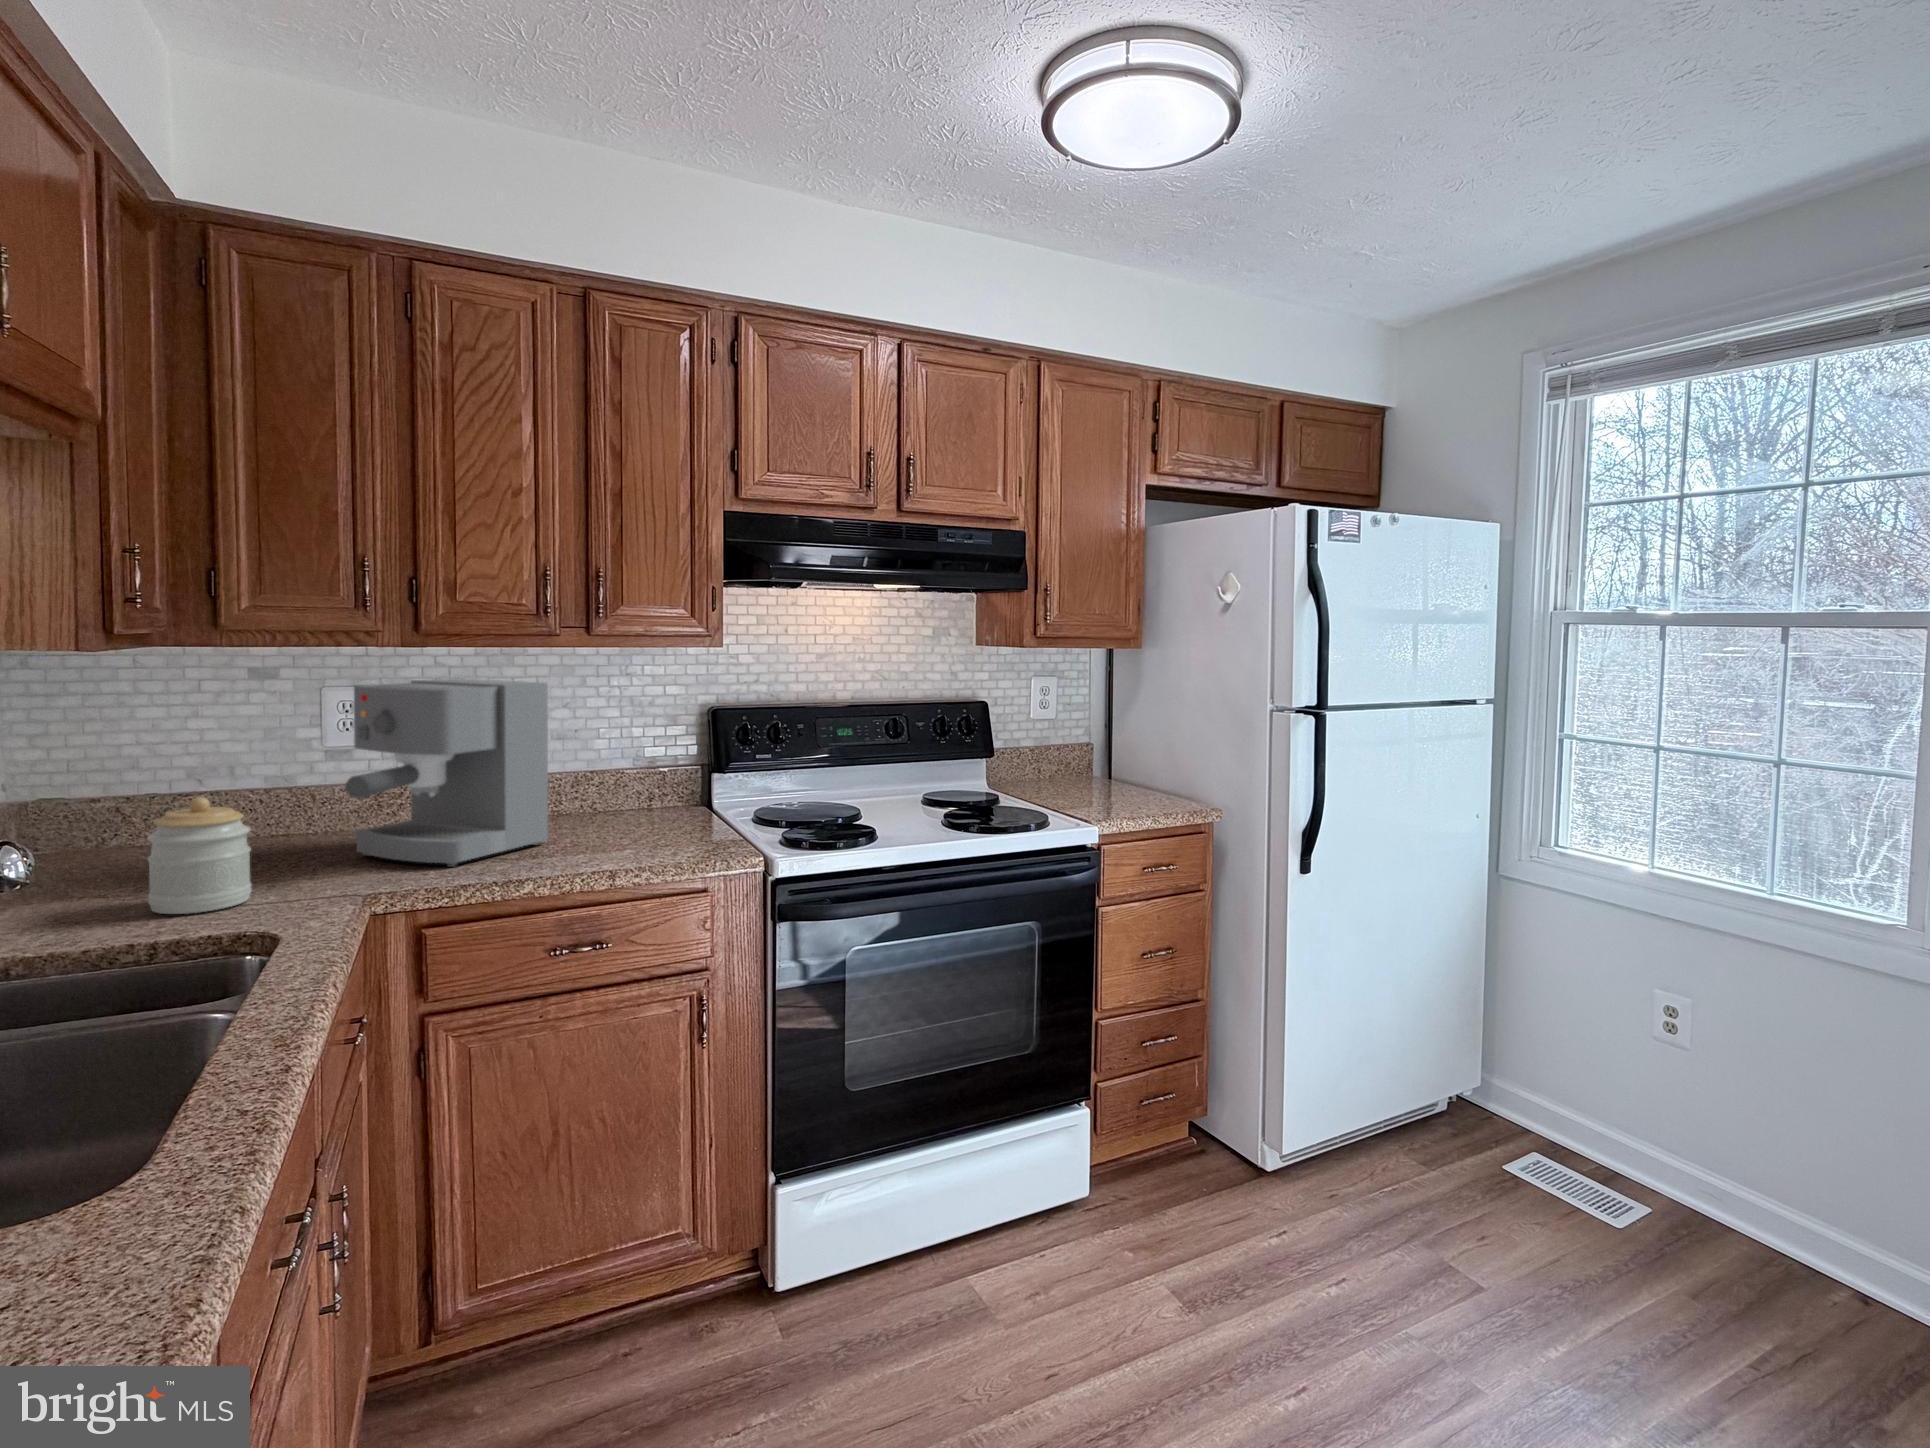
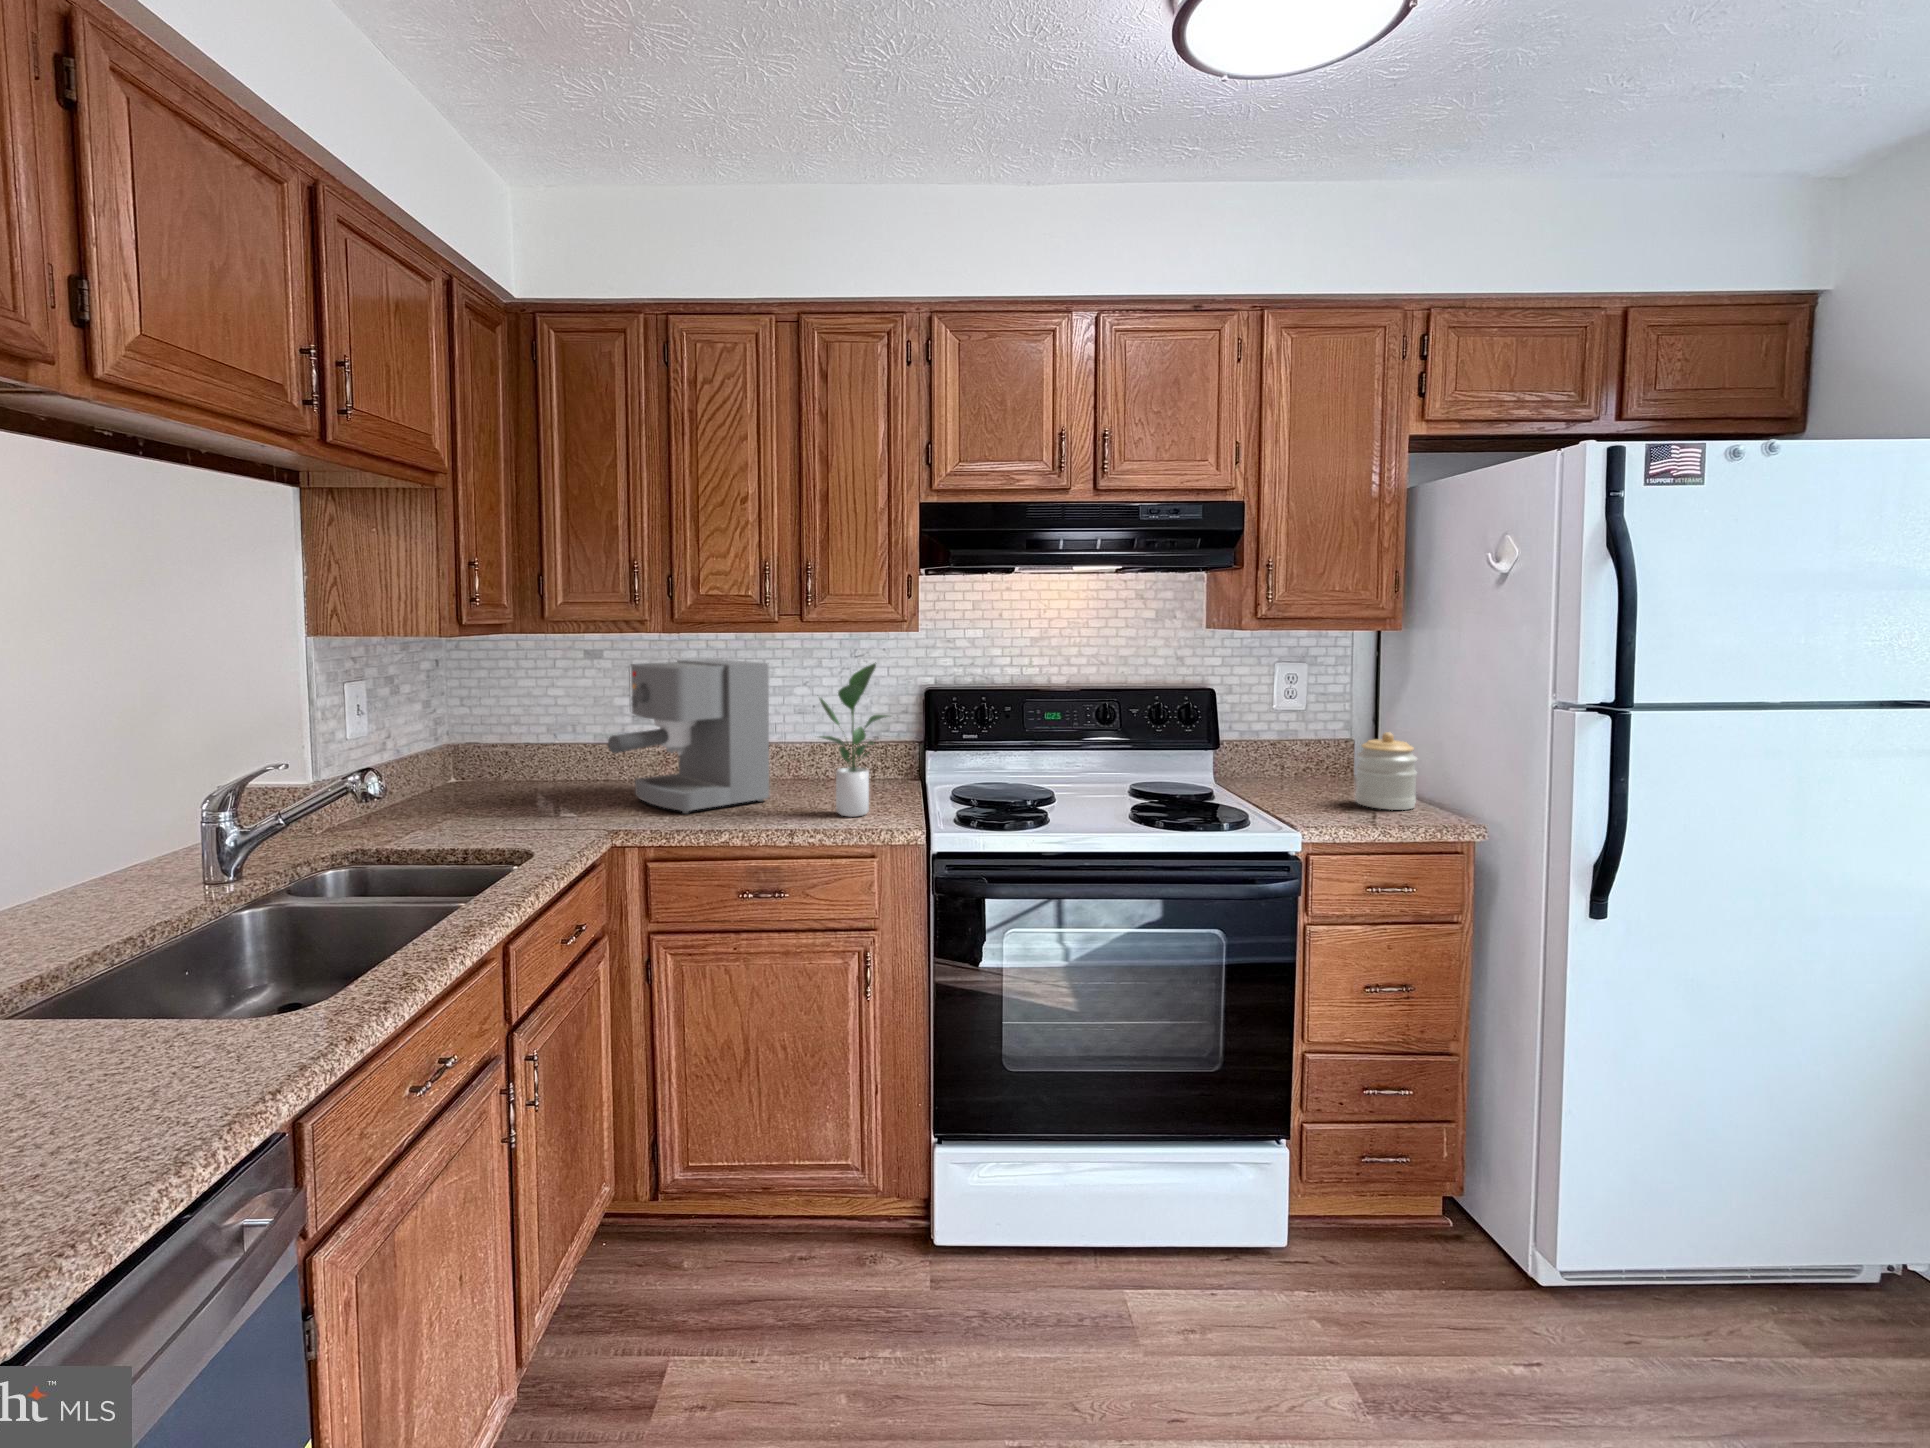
potted plant: none [621,680,711,851] -> present [819,662,888,817]
jar: present [147,797,252,914] -> present [1356,732,1417,810]

